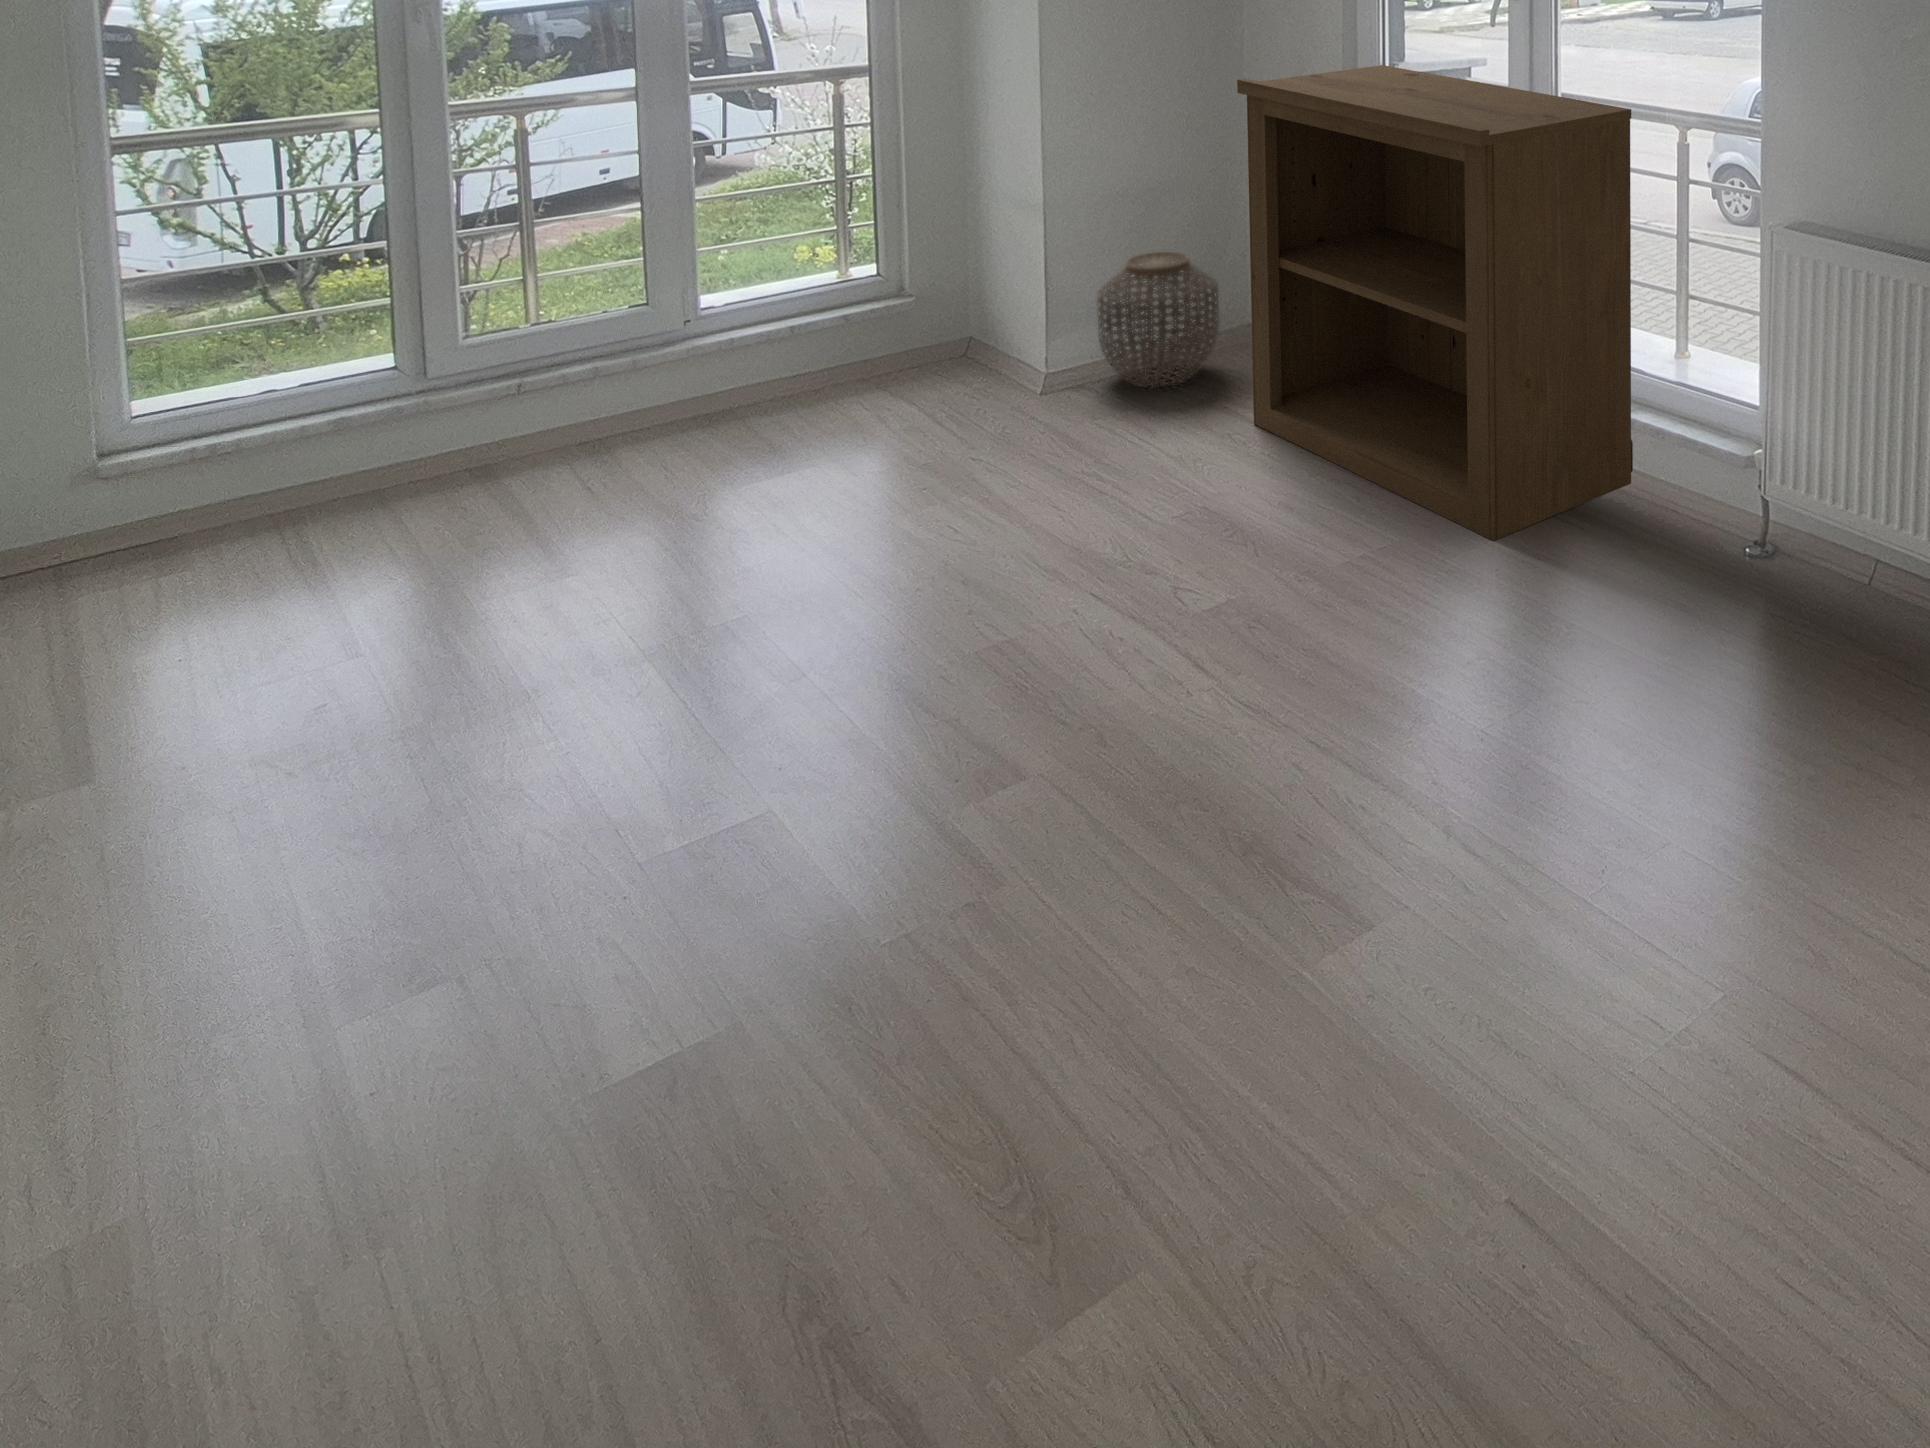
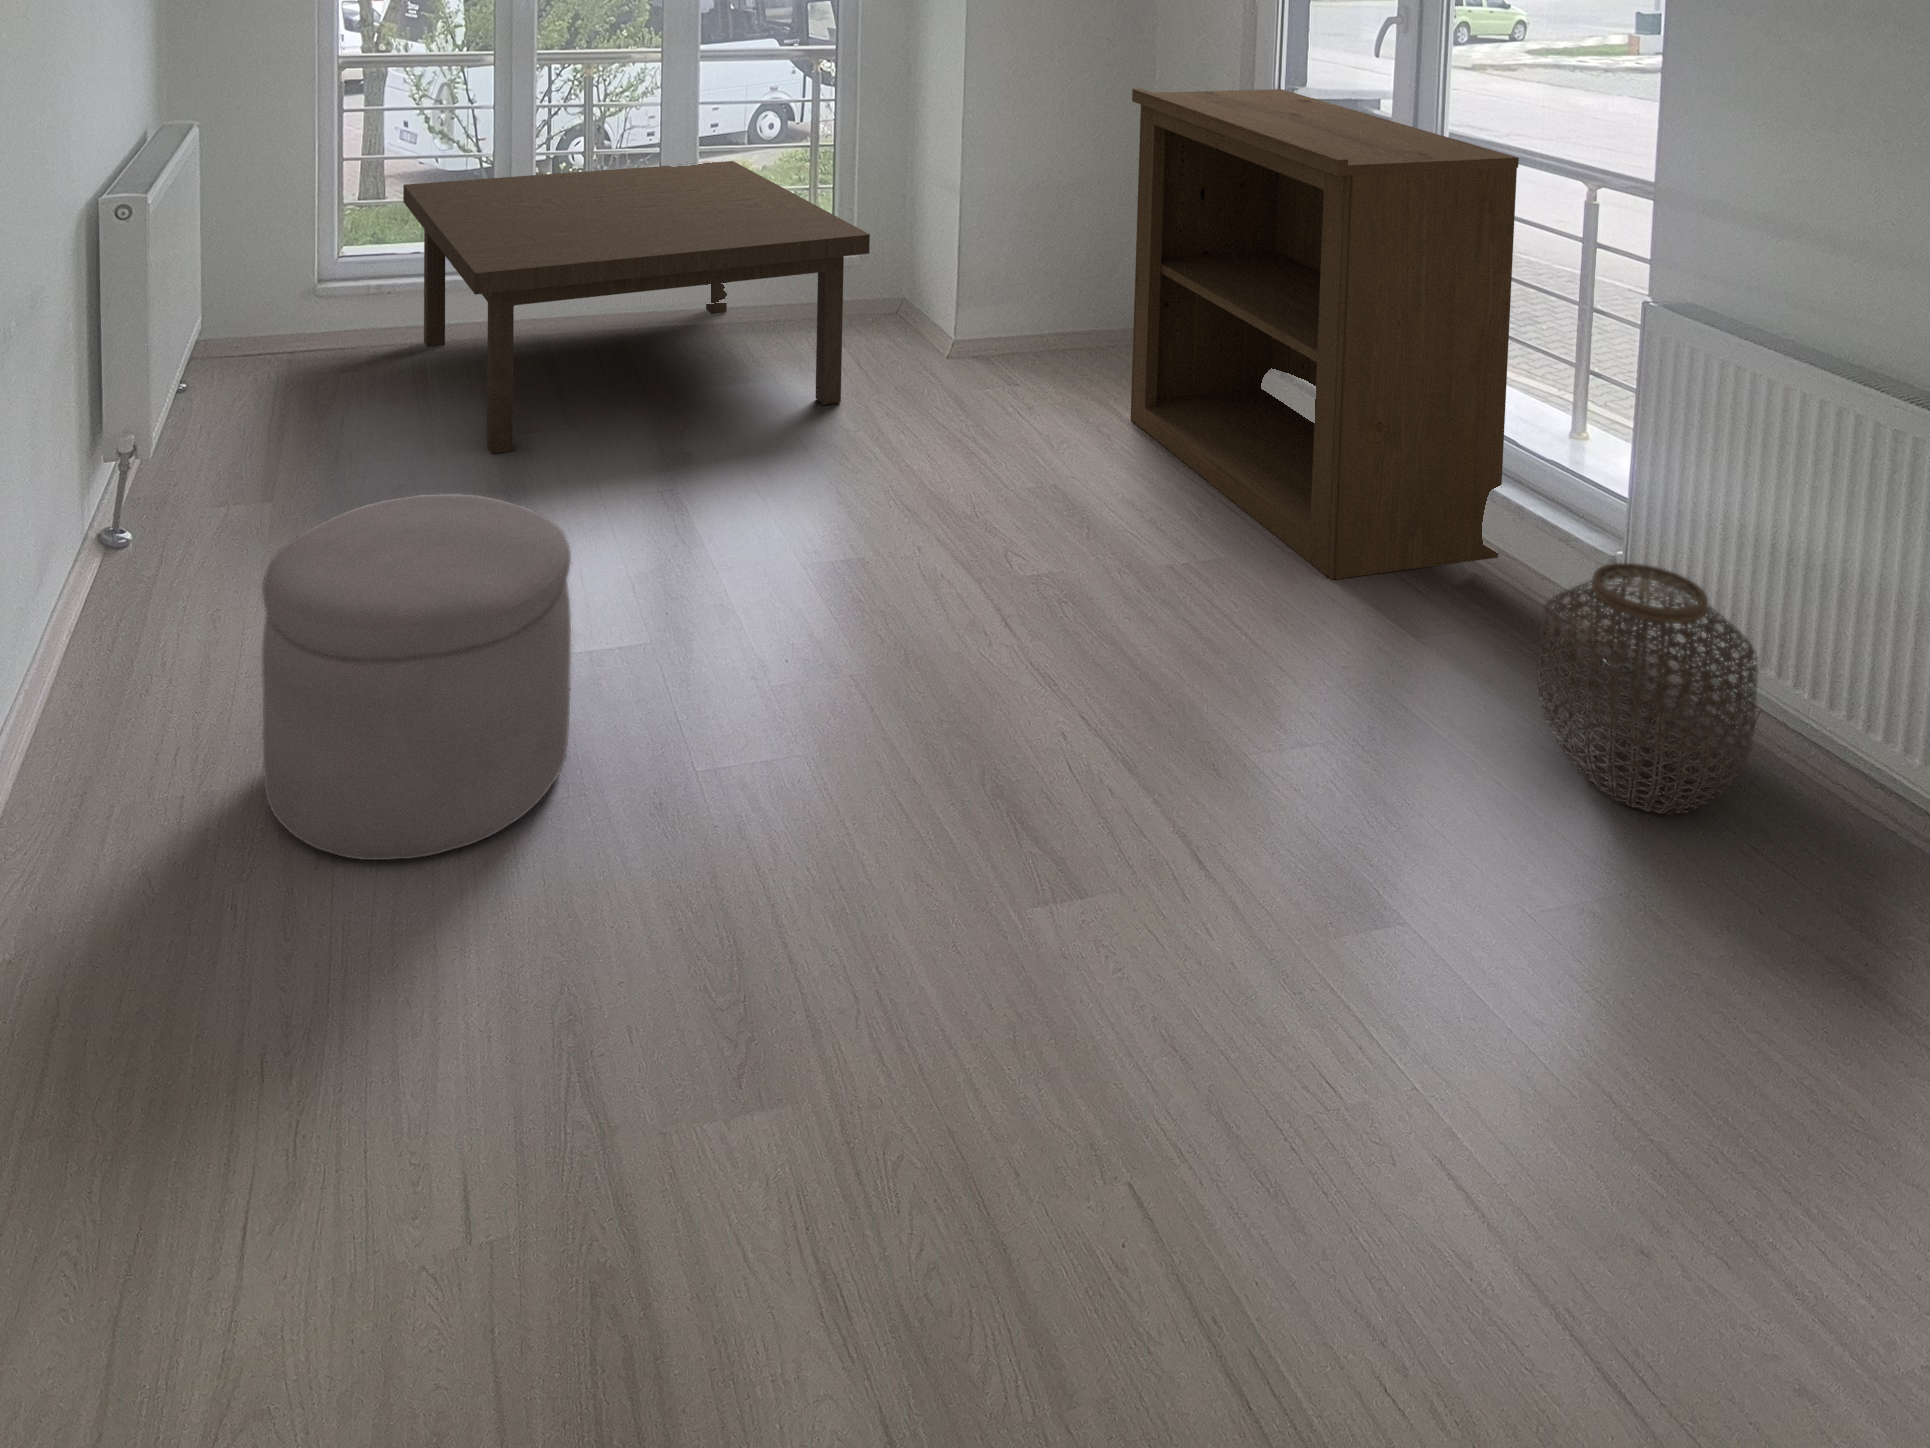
coffee table: none [239,212,946,634] -> present [403,161,870,454]
woven basket: present [1098,252,1219,387] -> present [1538,563,1758,814]
ottoman: none [186,691,684,1231] -> present [262,494,571,860]

